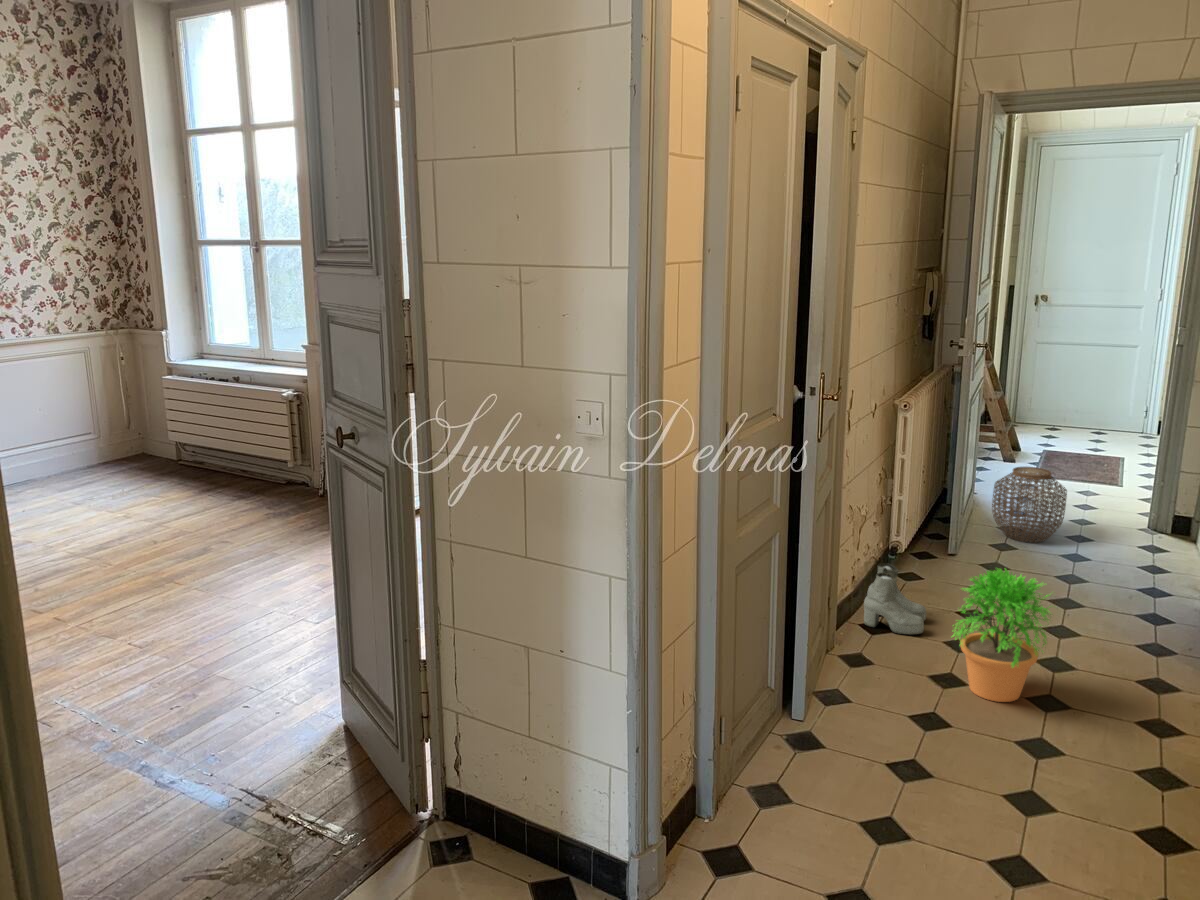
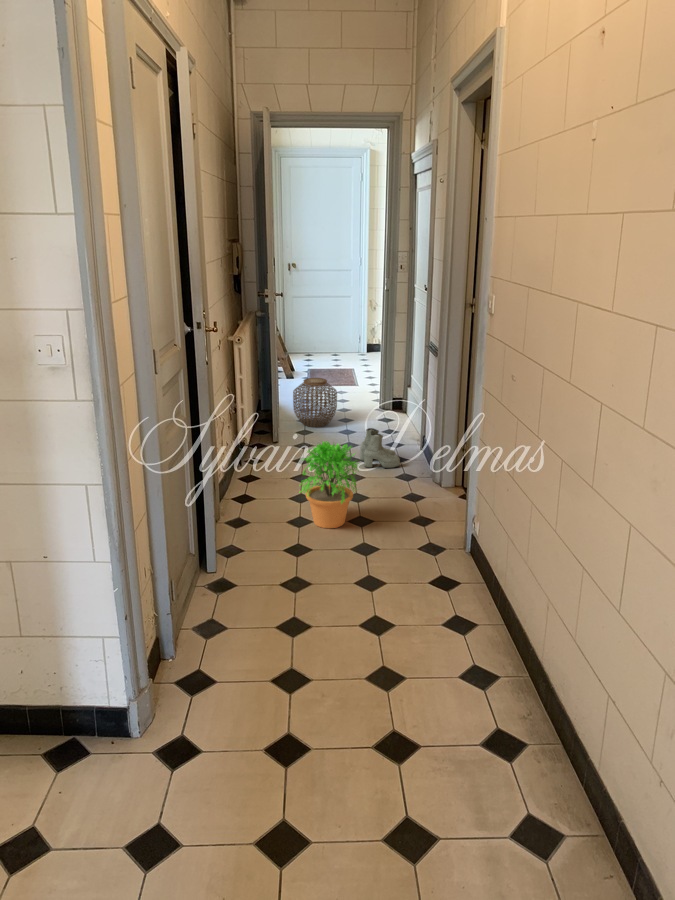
boots: present [864,564,926,635] -> present [360,428,400,468]

